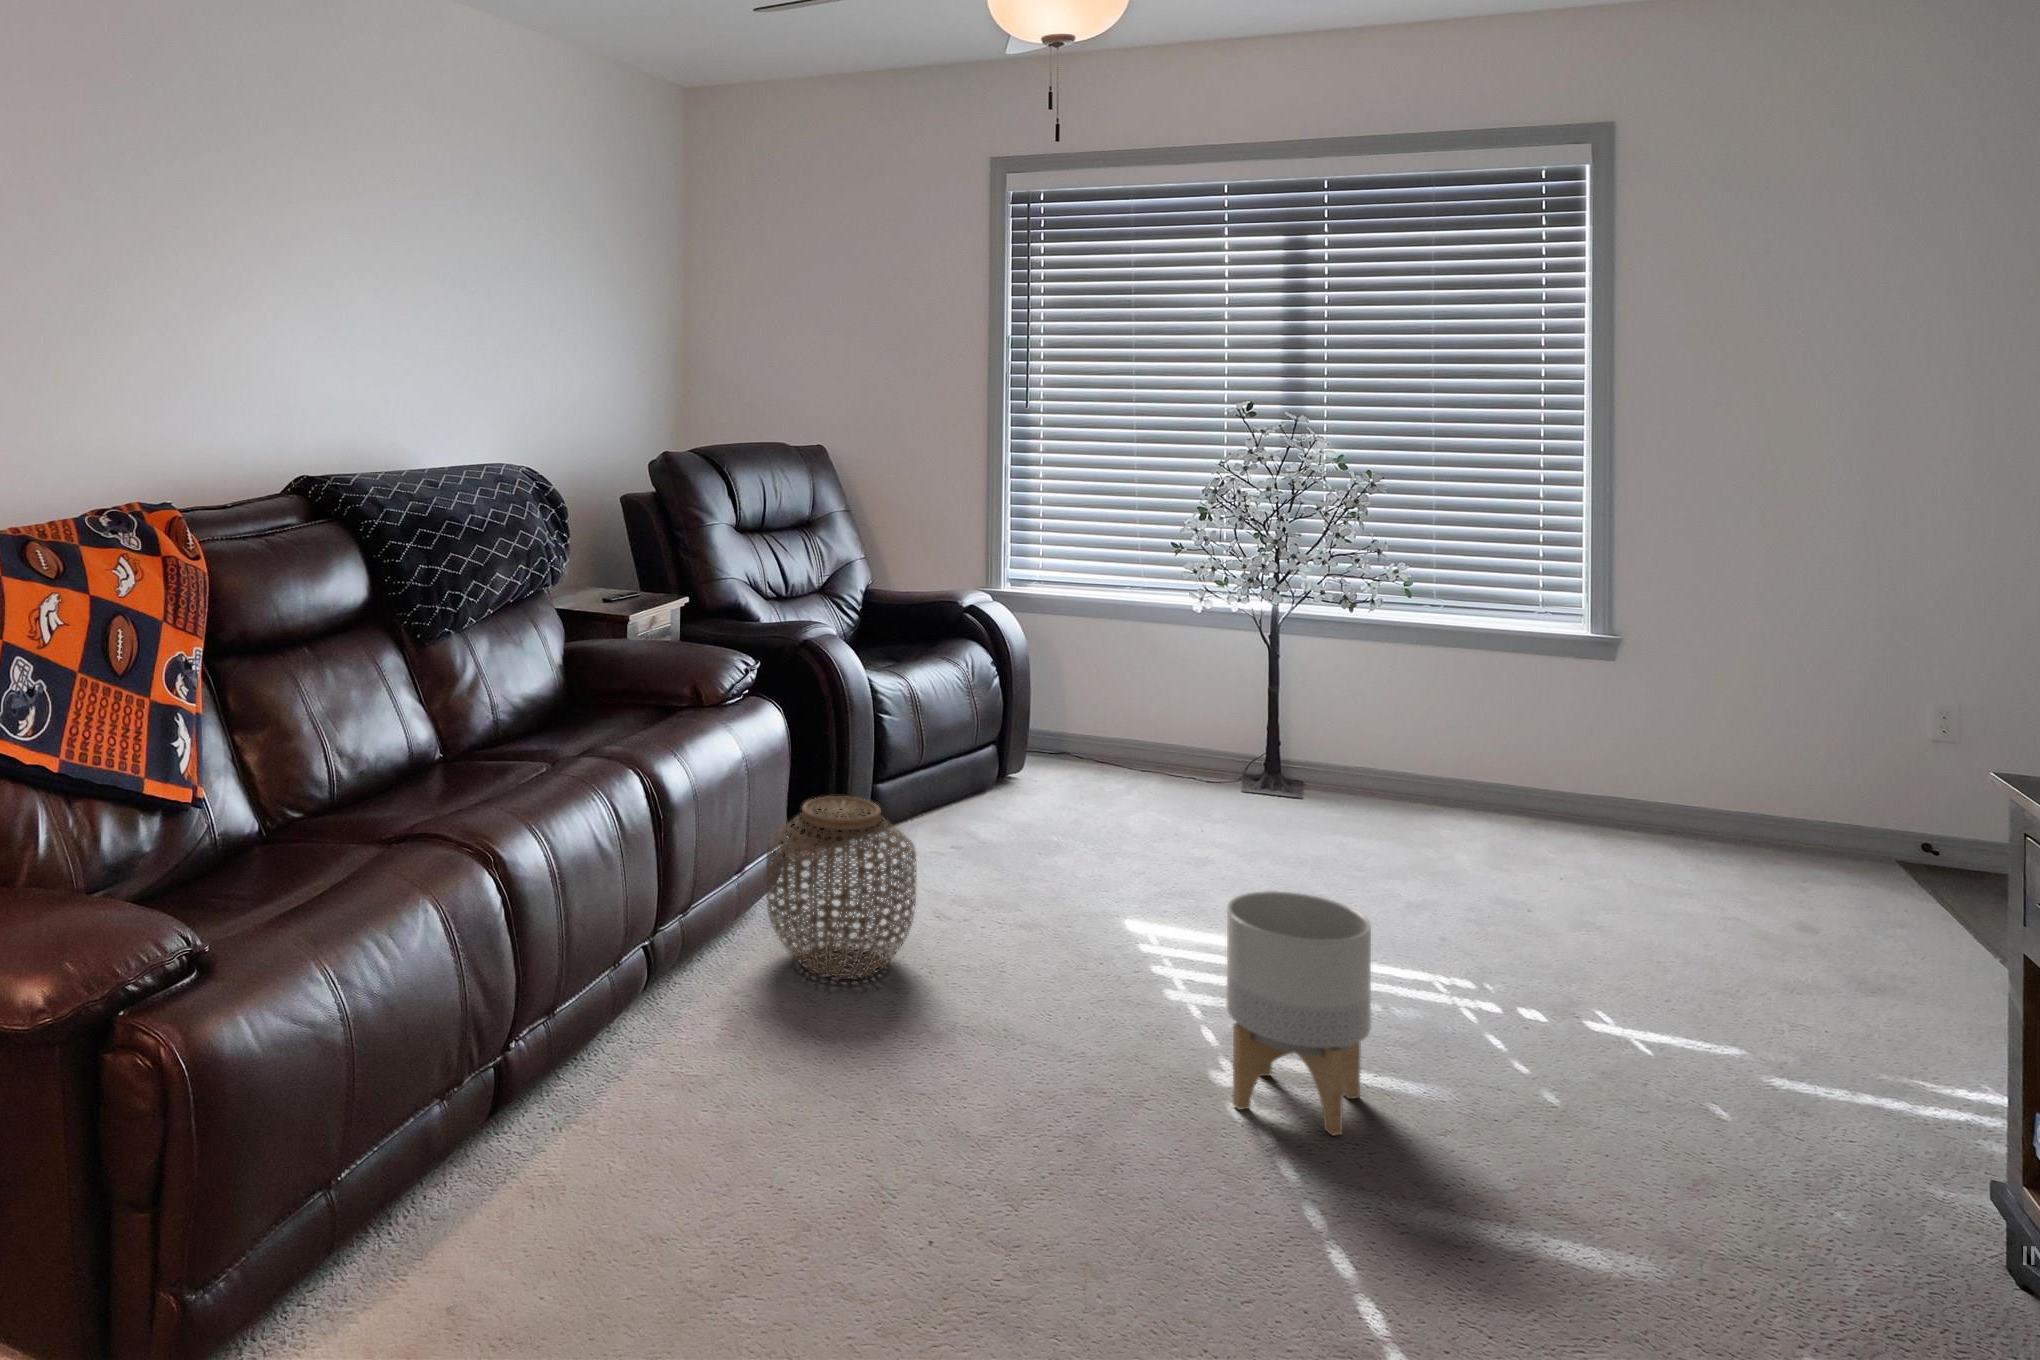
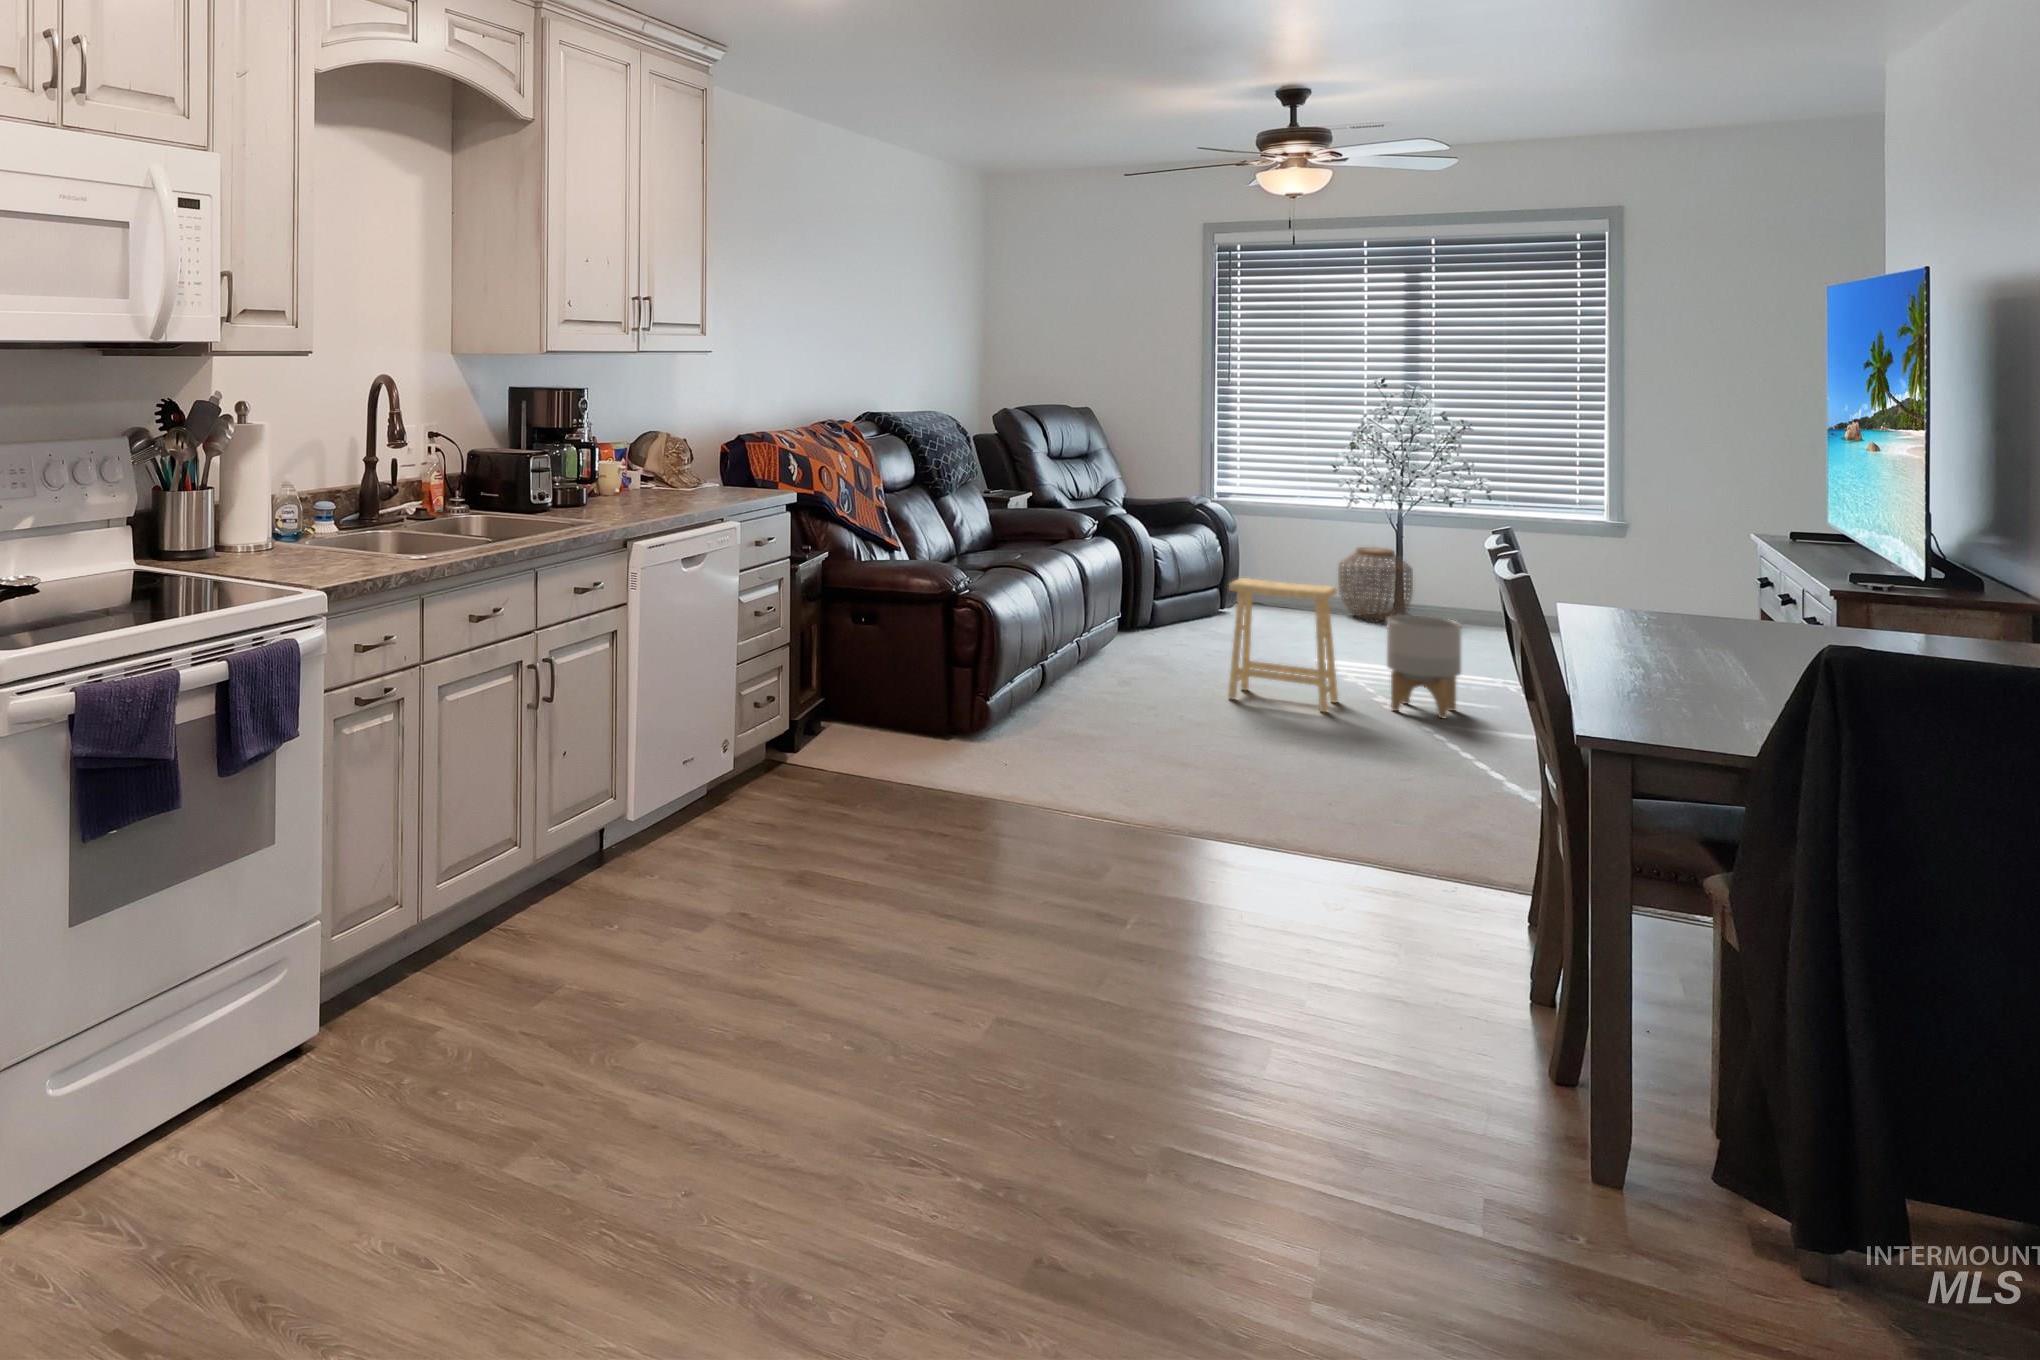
woven basket: present [766,796,916,979] -> present [1338,547,1413,620]
footstool: none [917,811,1134,1126] -> present [1228,578,1338,712]

